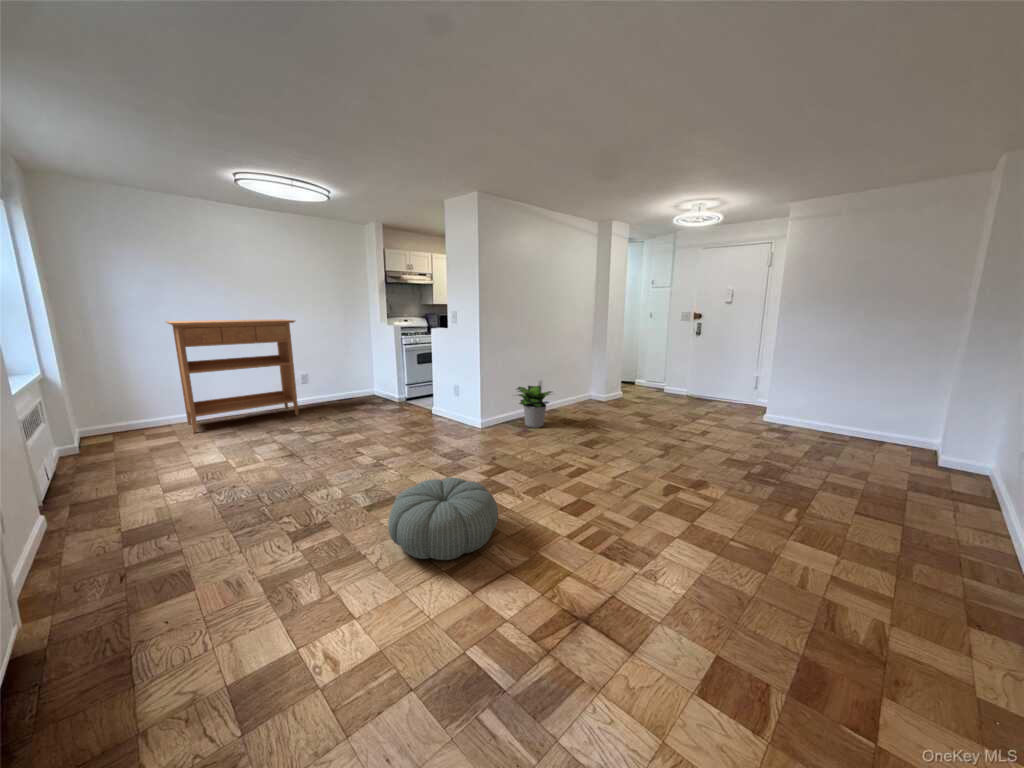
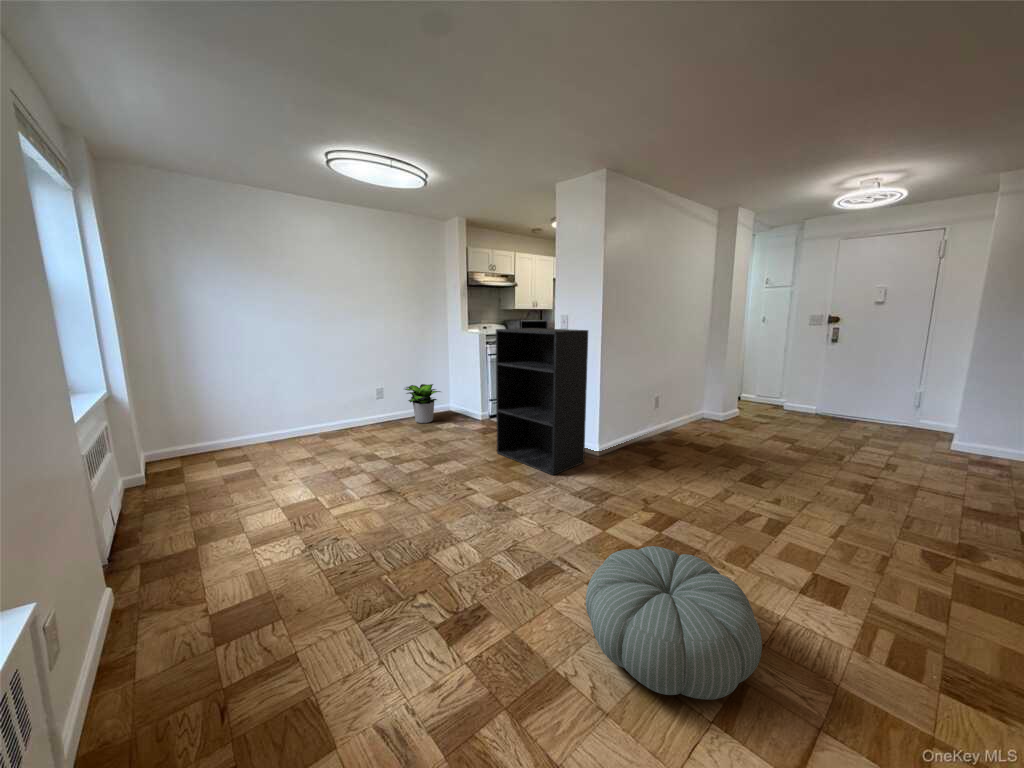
console table: present [166,319,299,433] -> none [238,327,378,458]
bookshelf: none [391,322,465,442] -> present [496,328,588,475]
potted plant: present [517,386,551,428] -> present [405,384,440,423]

